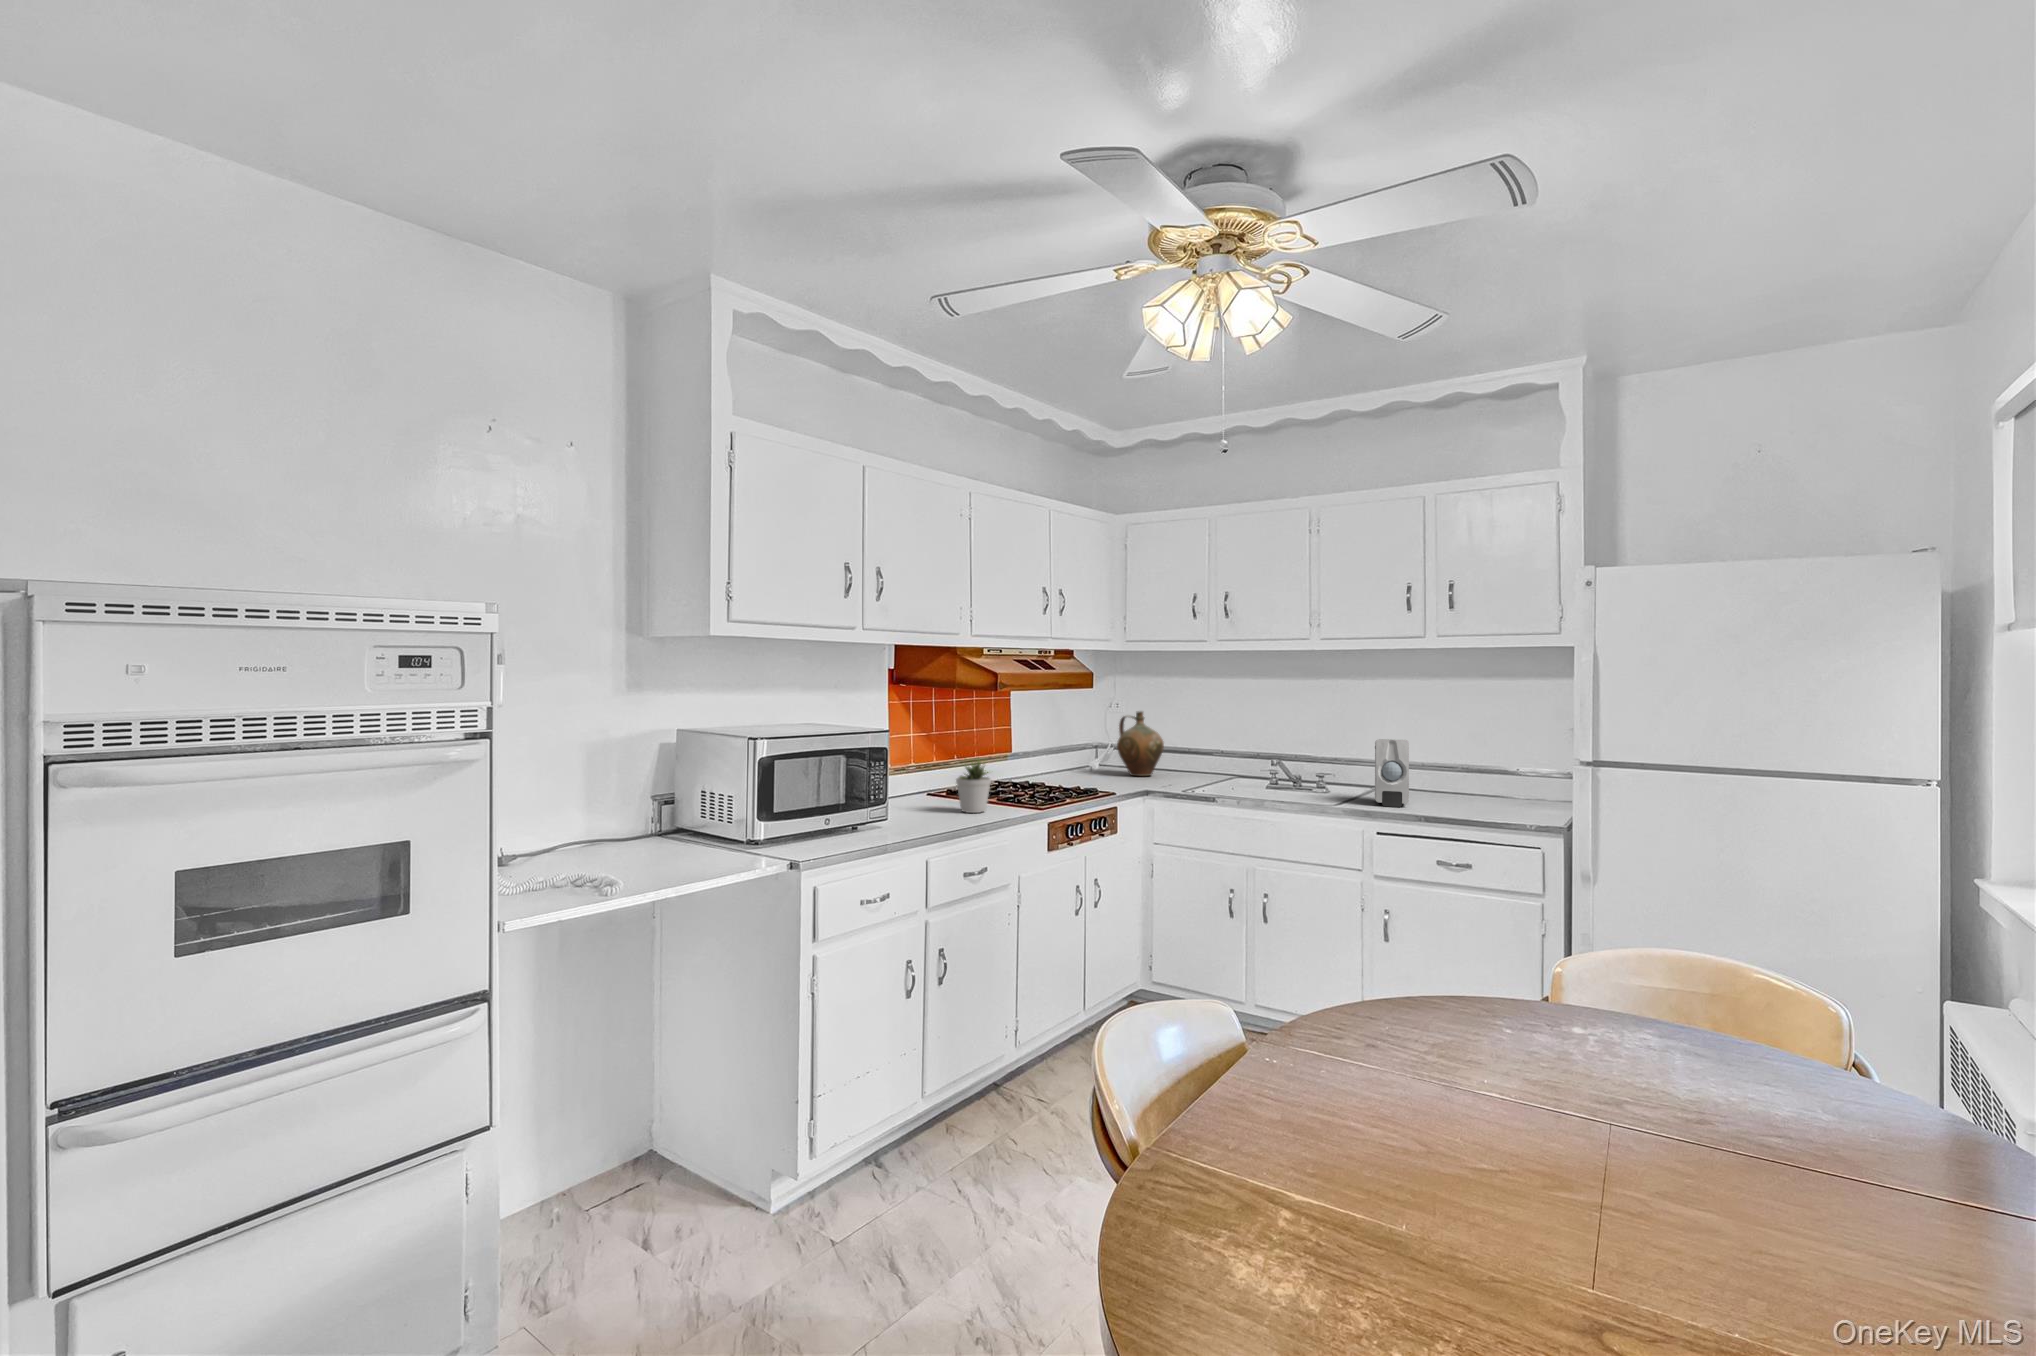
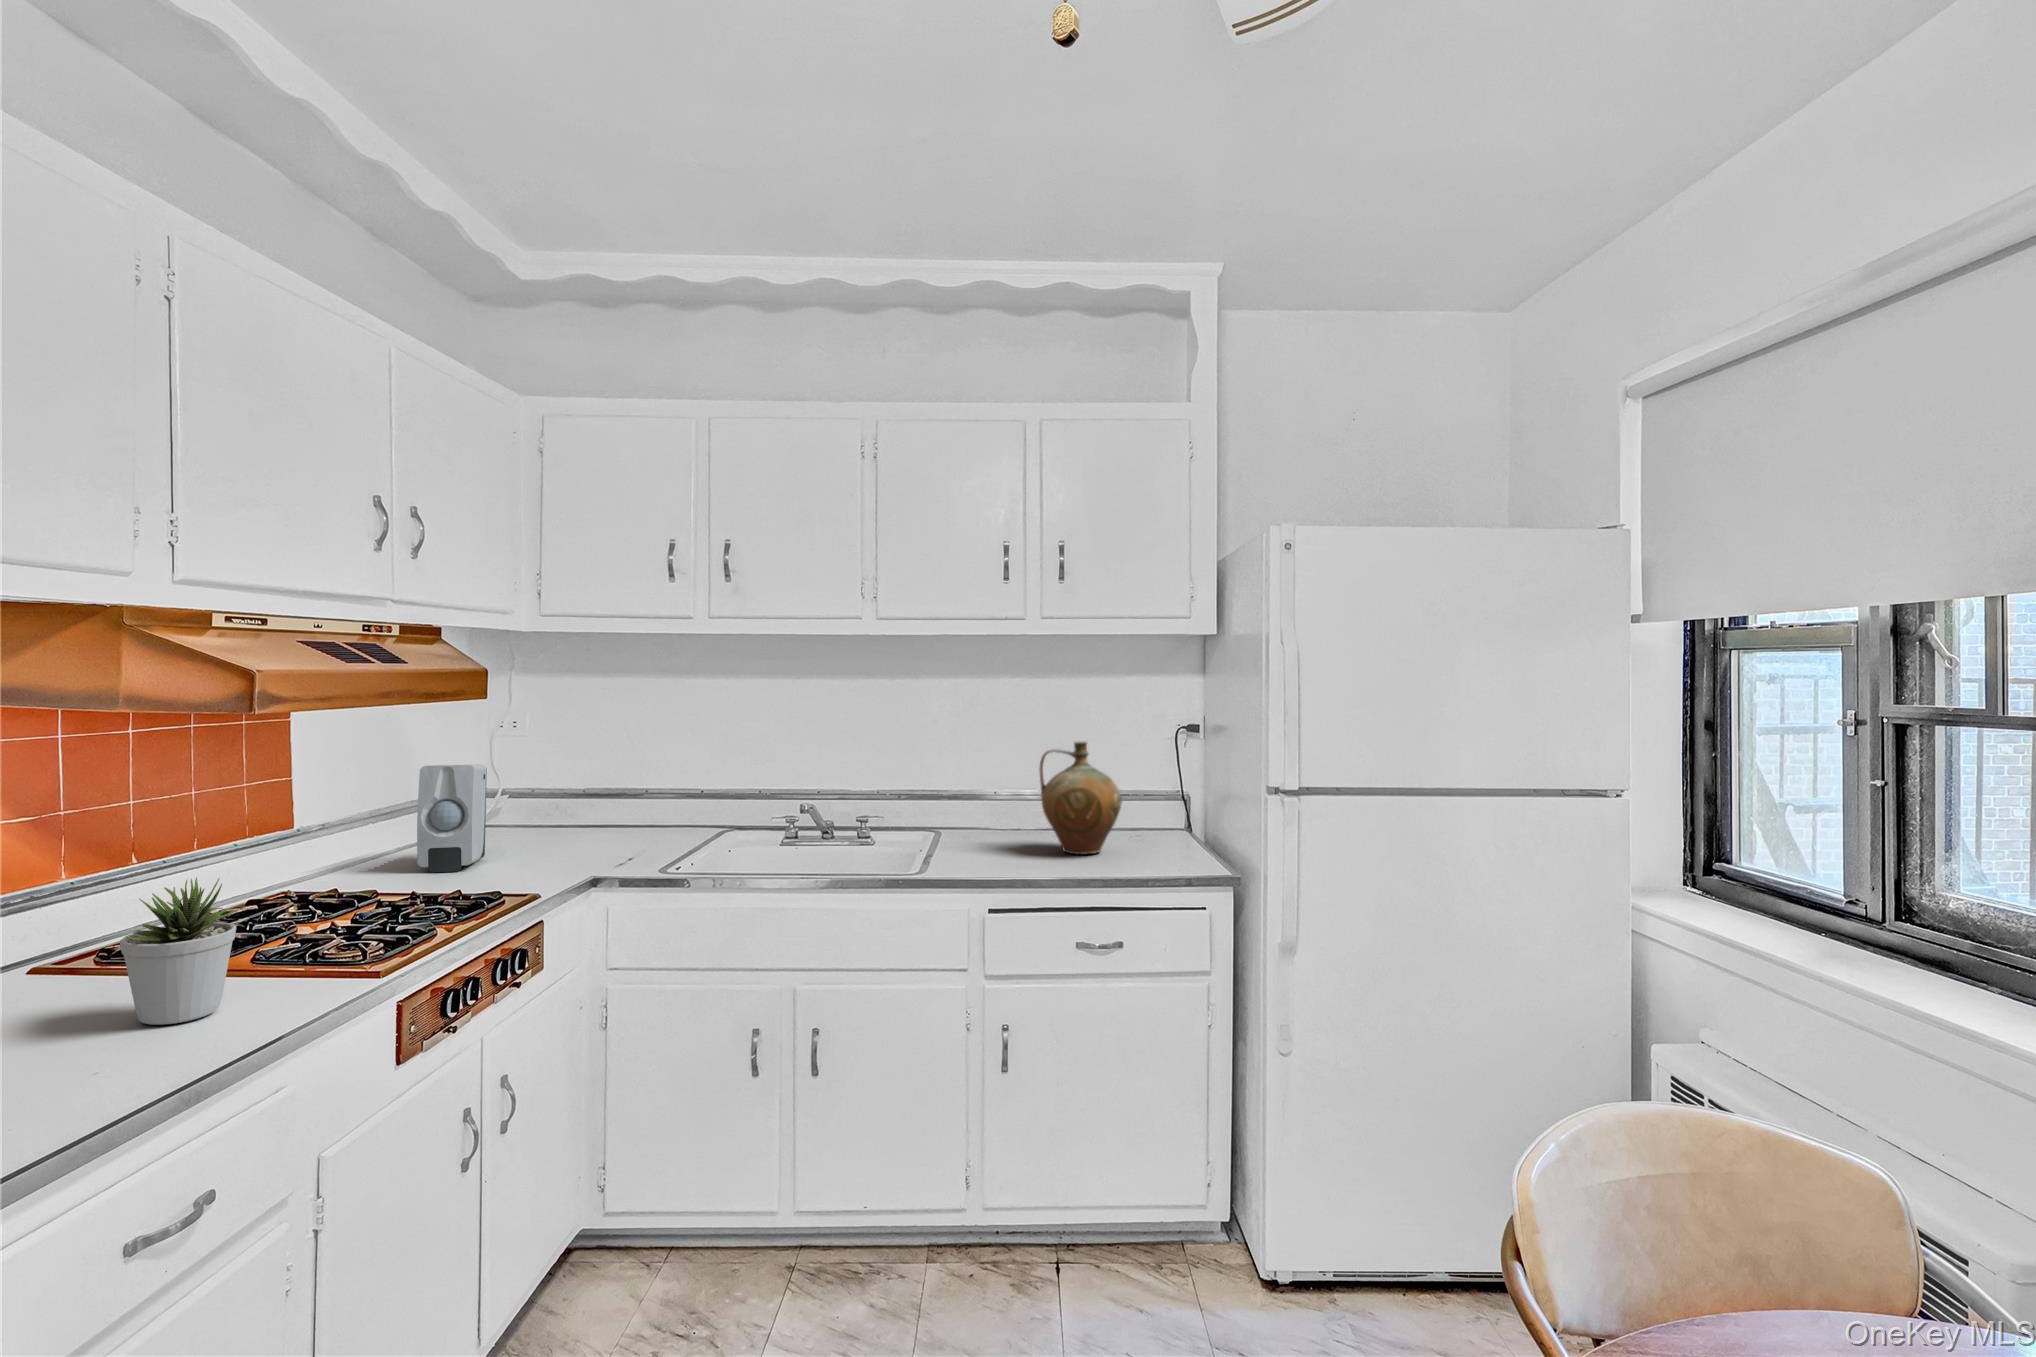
ceramic jug: present [1117,711,1164,776] -> present [1039,742,1122,854]
soap dispenser: present [1375,739,1409,807] -> present [417,765,487,872]

